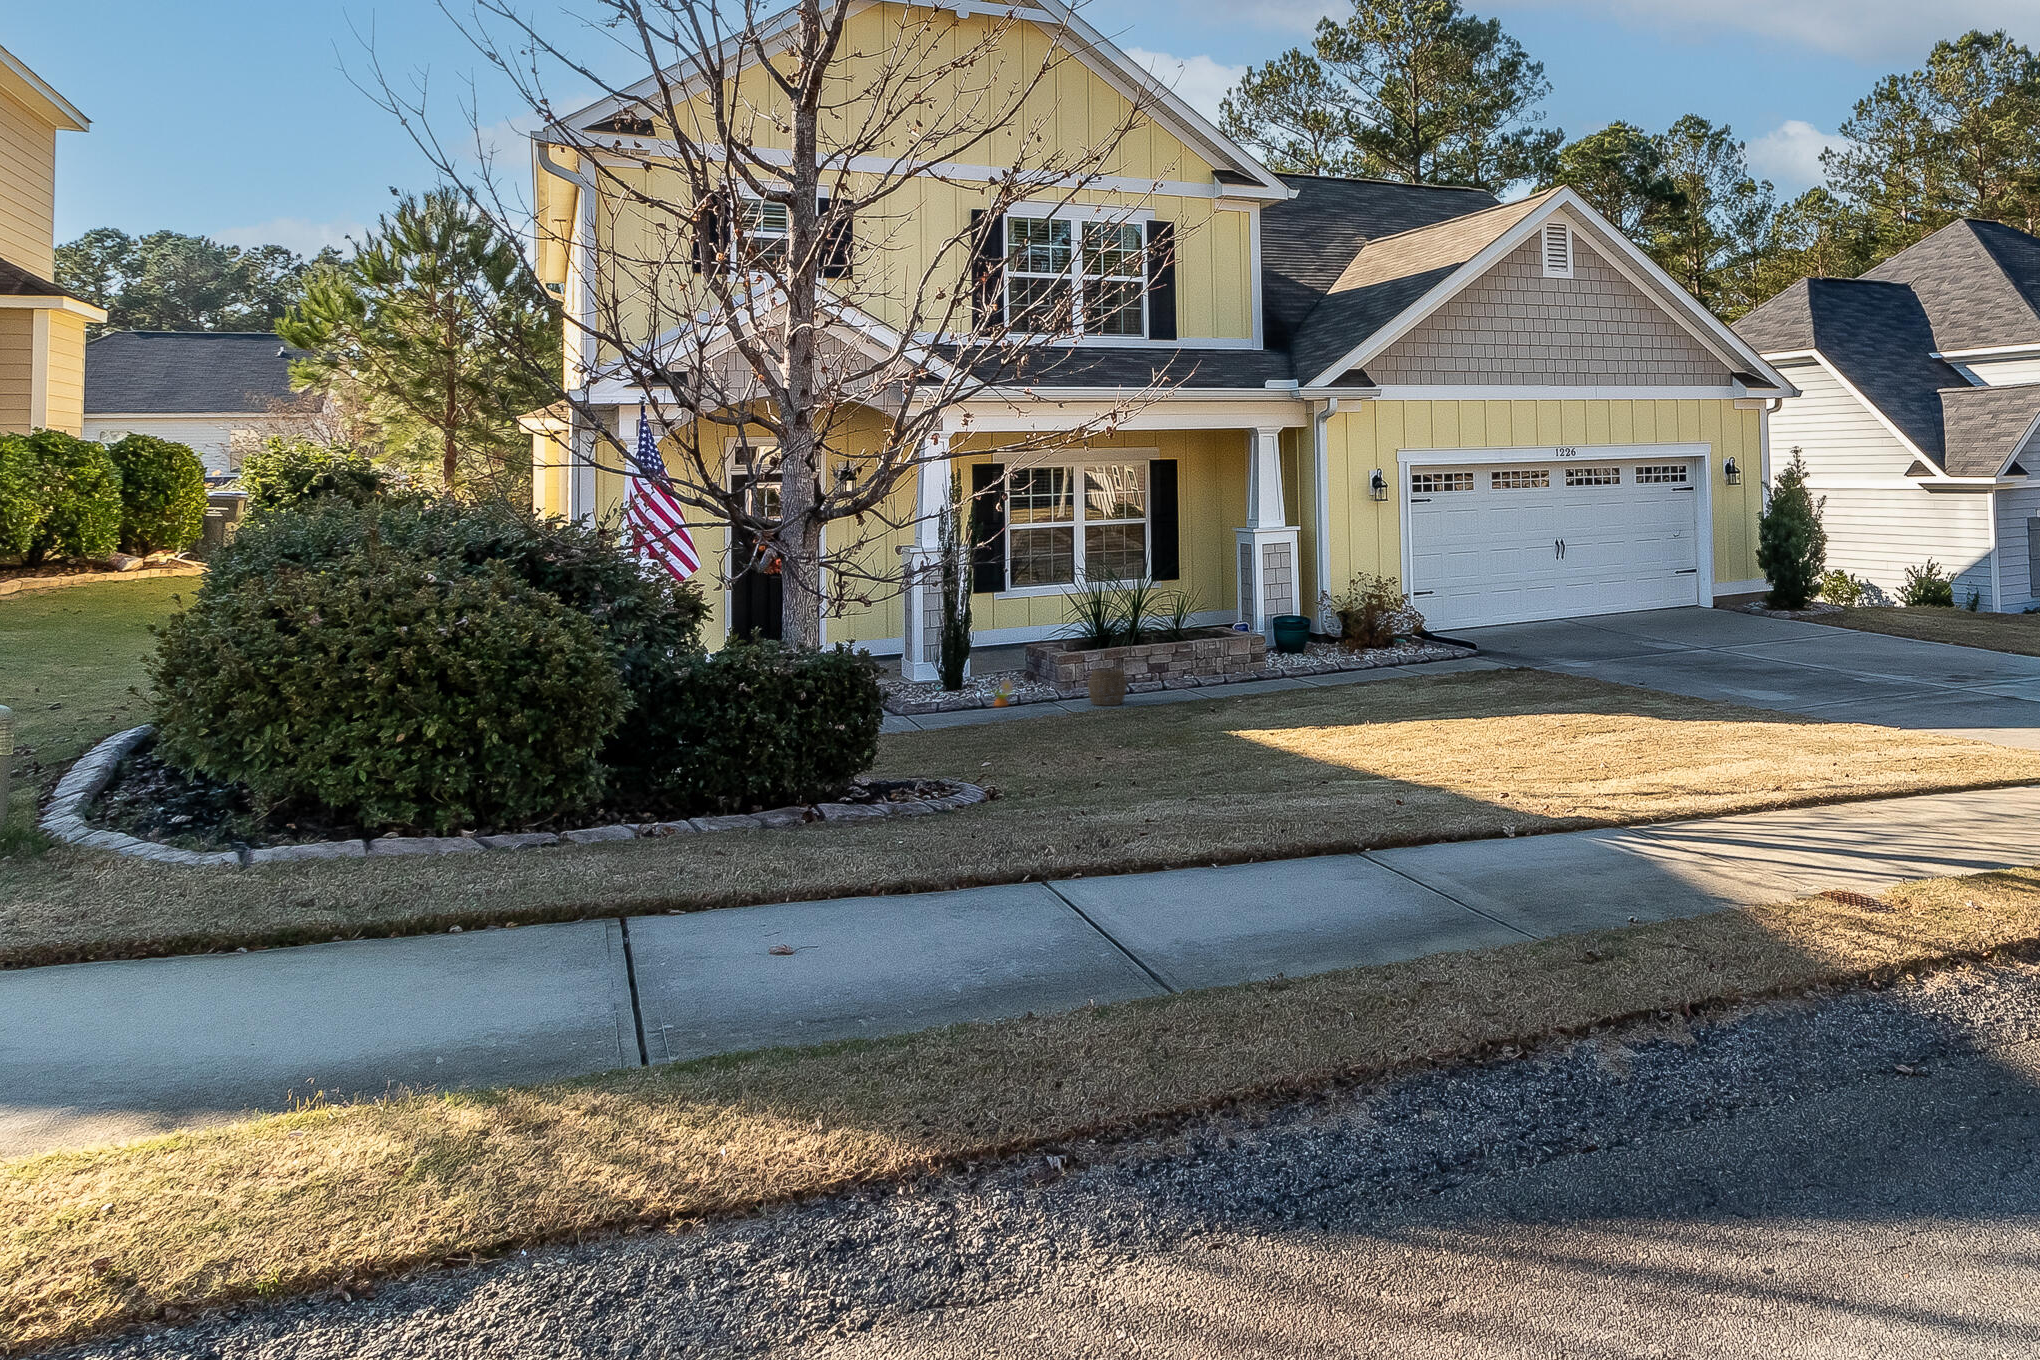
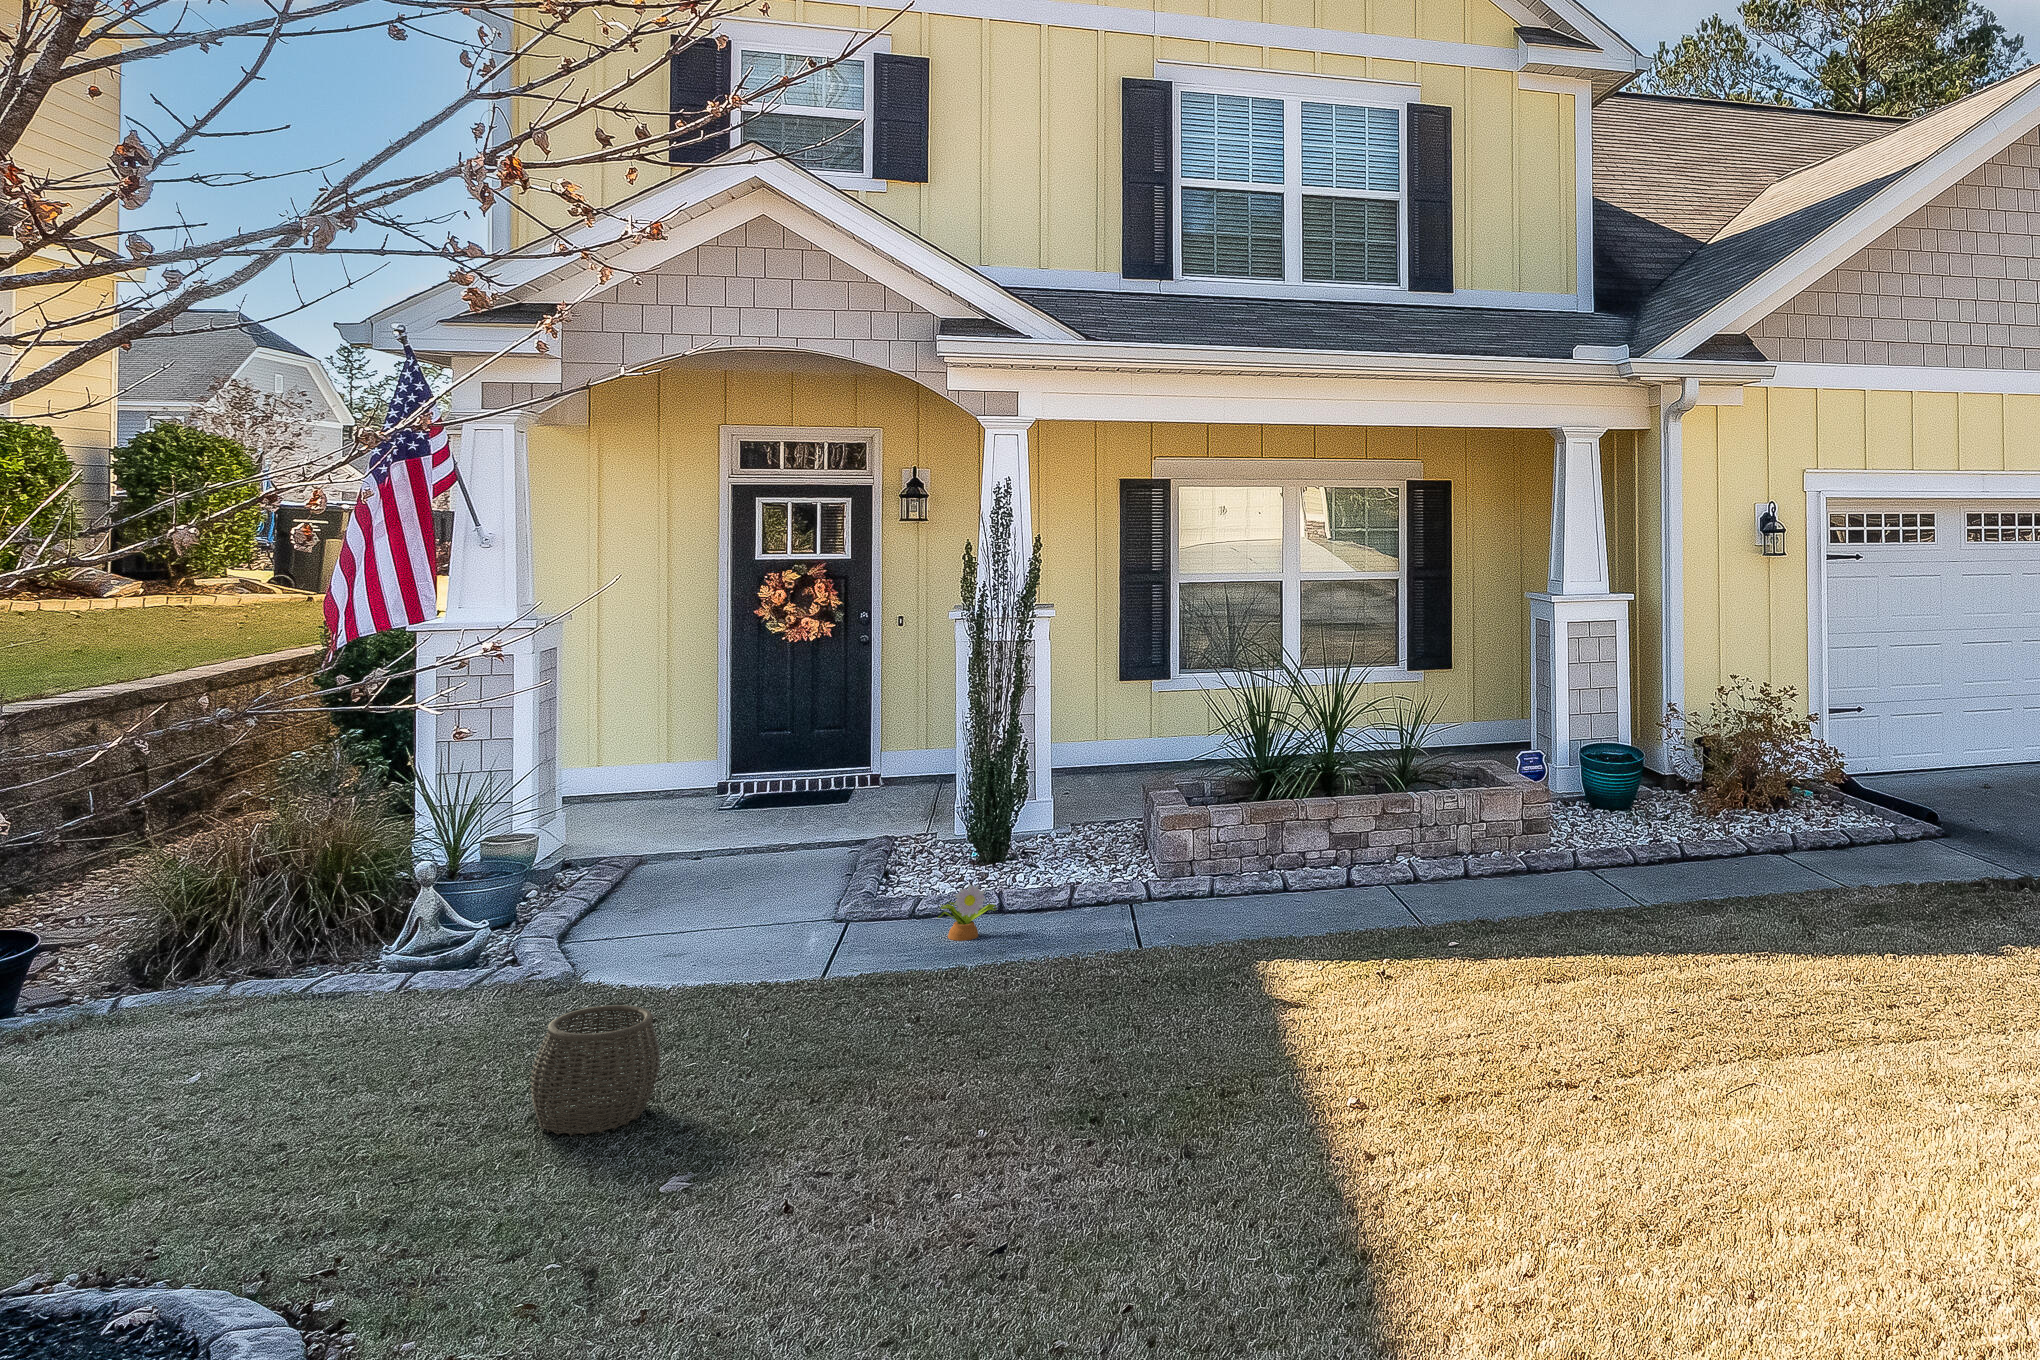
woven basket: present [1088,669,1127,706] -> present [530,1005,660,1136]

